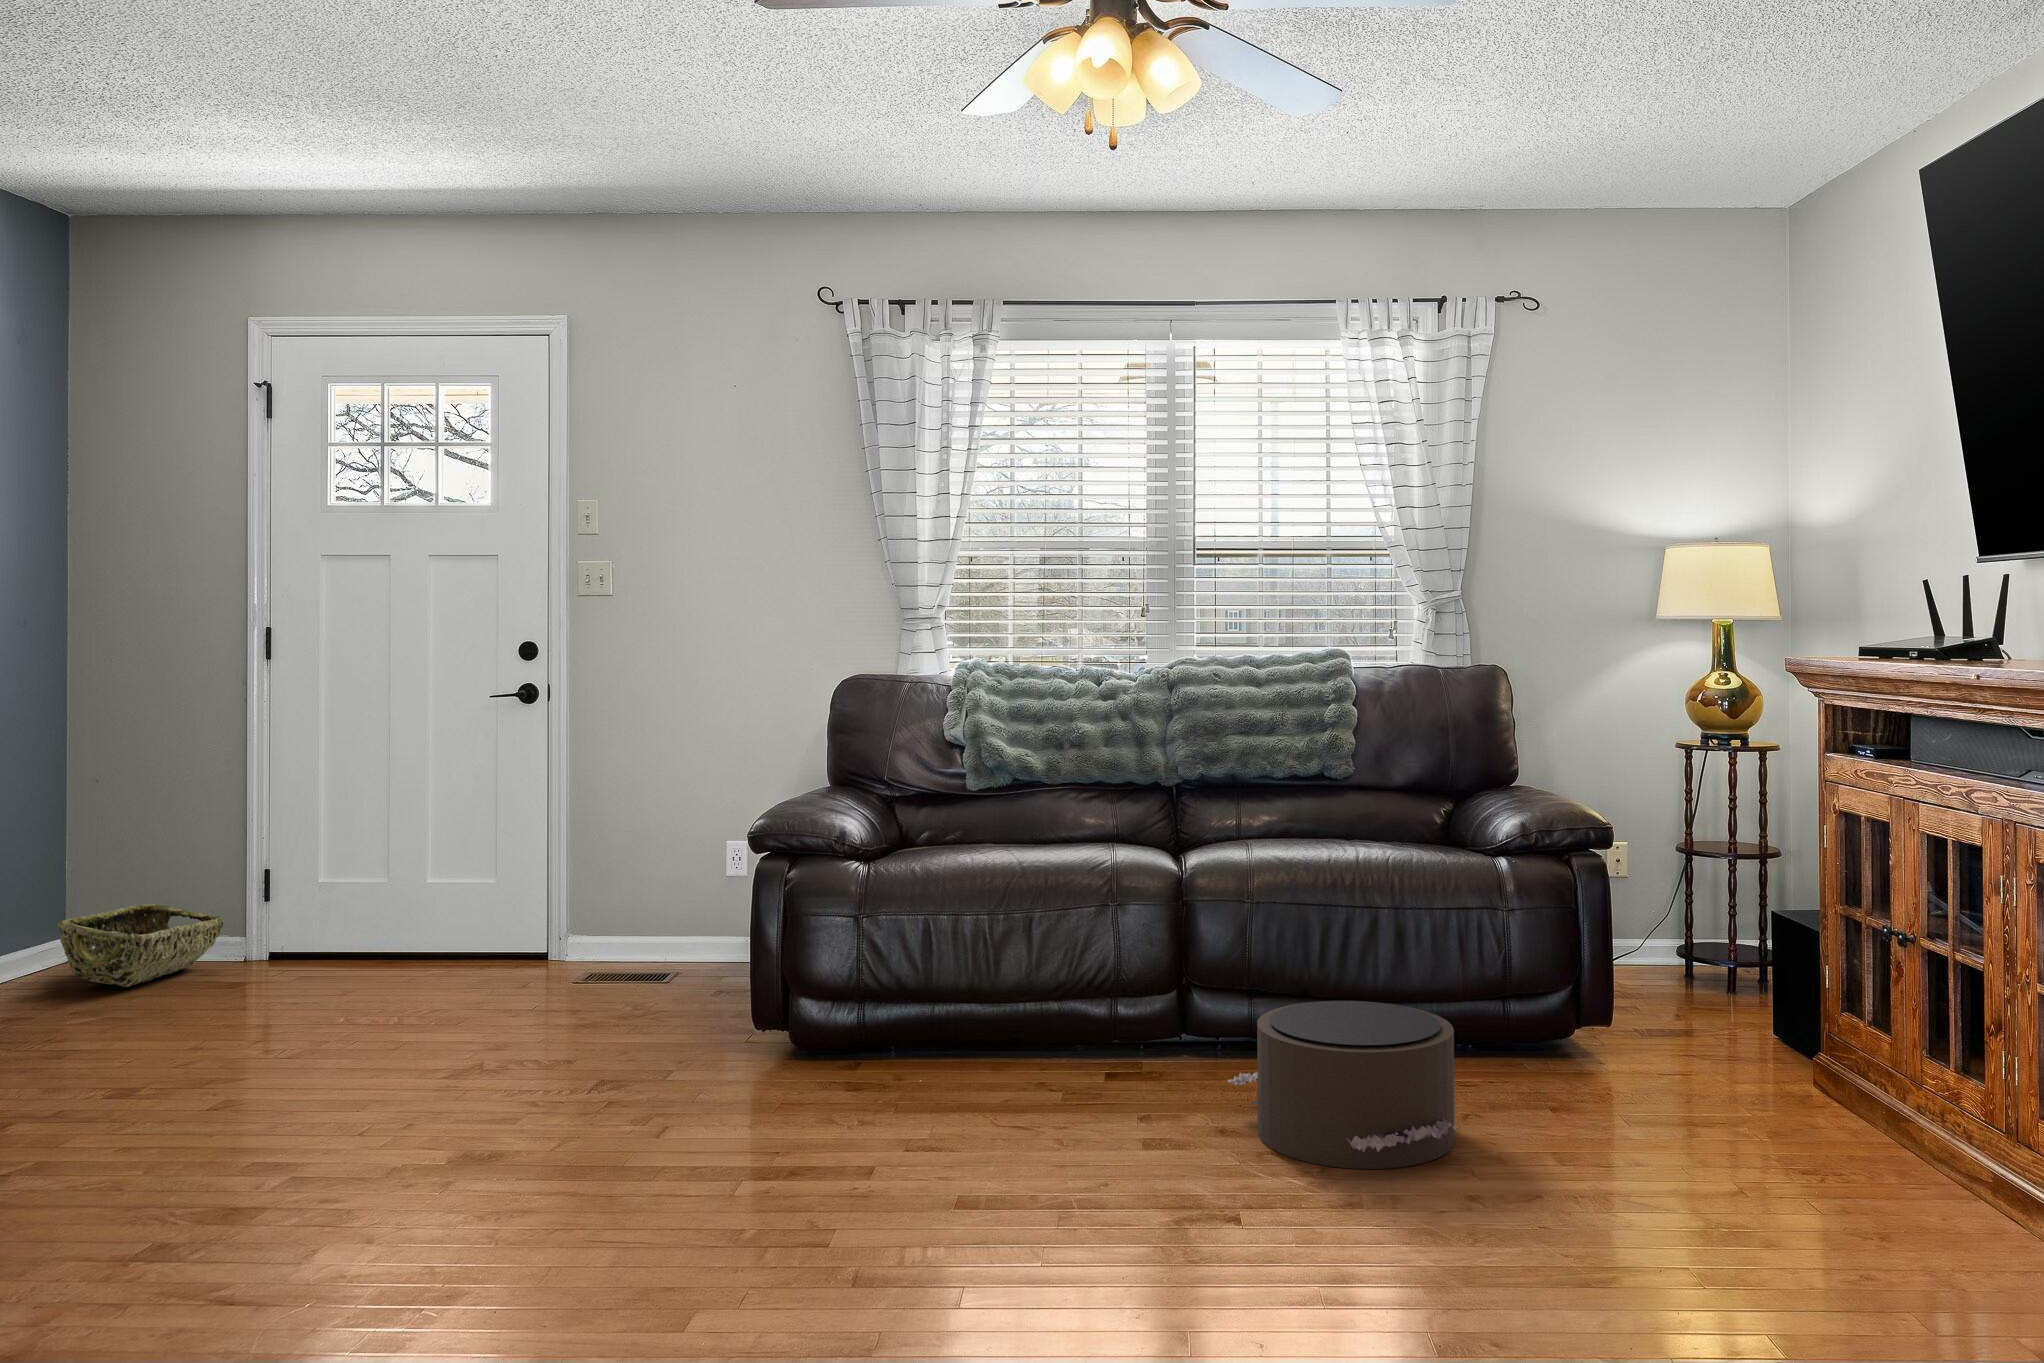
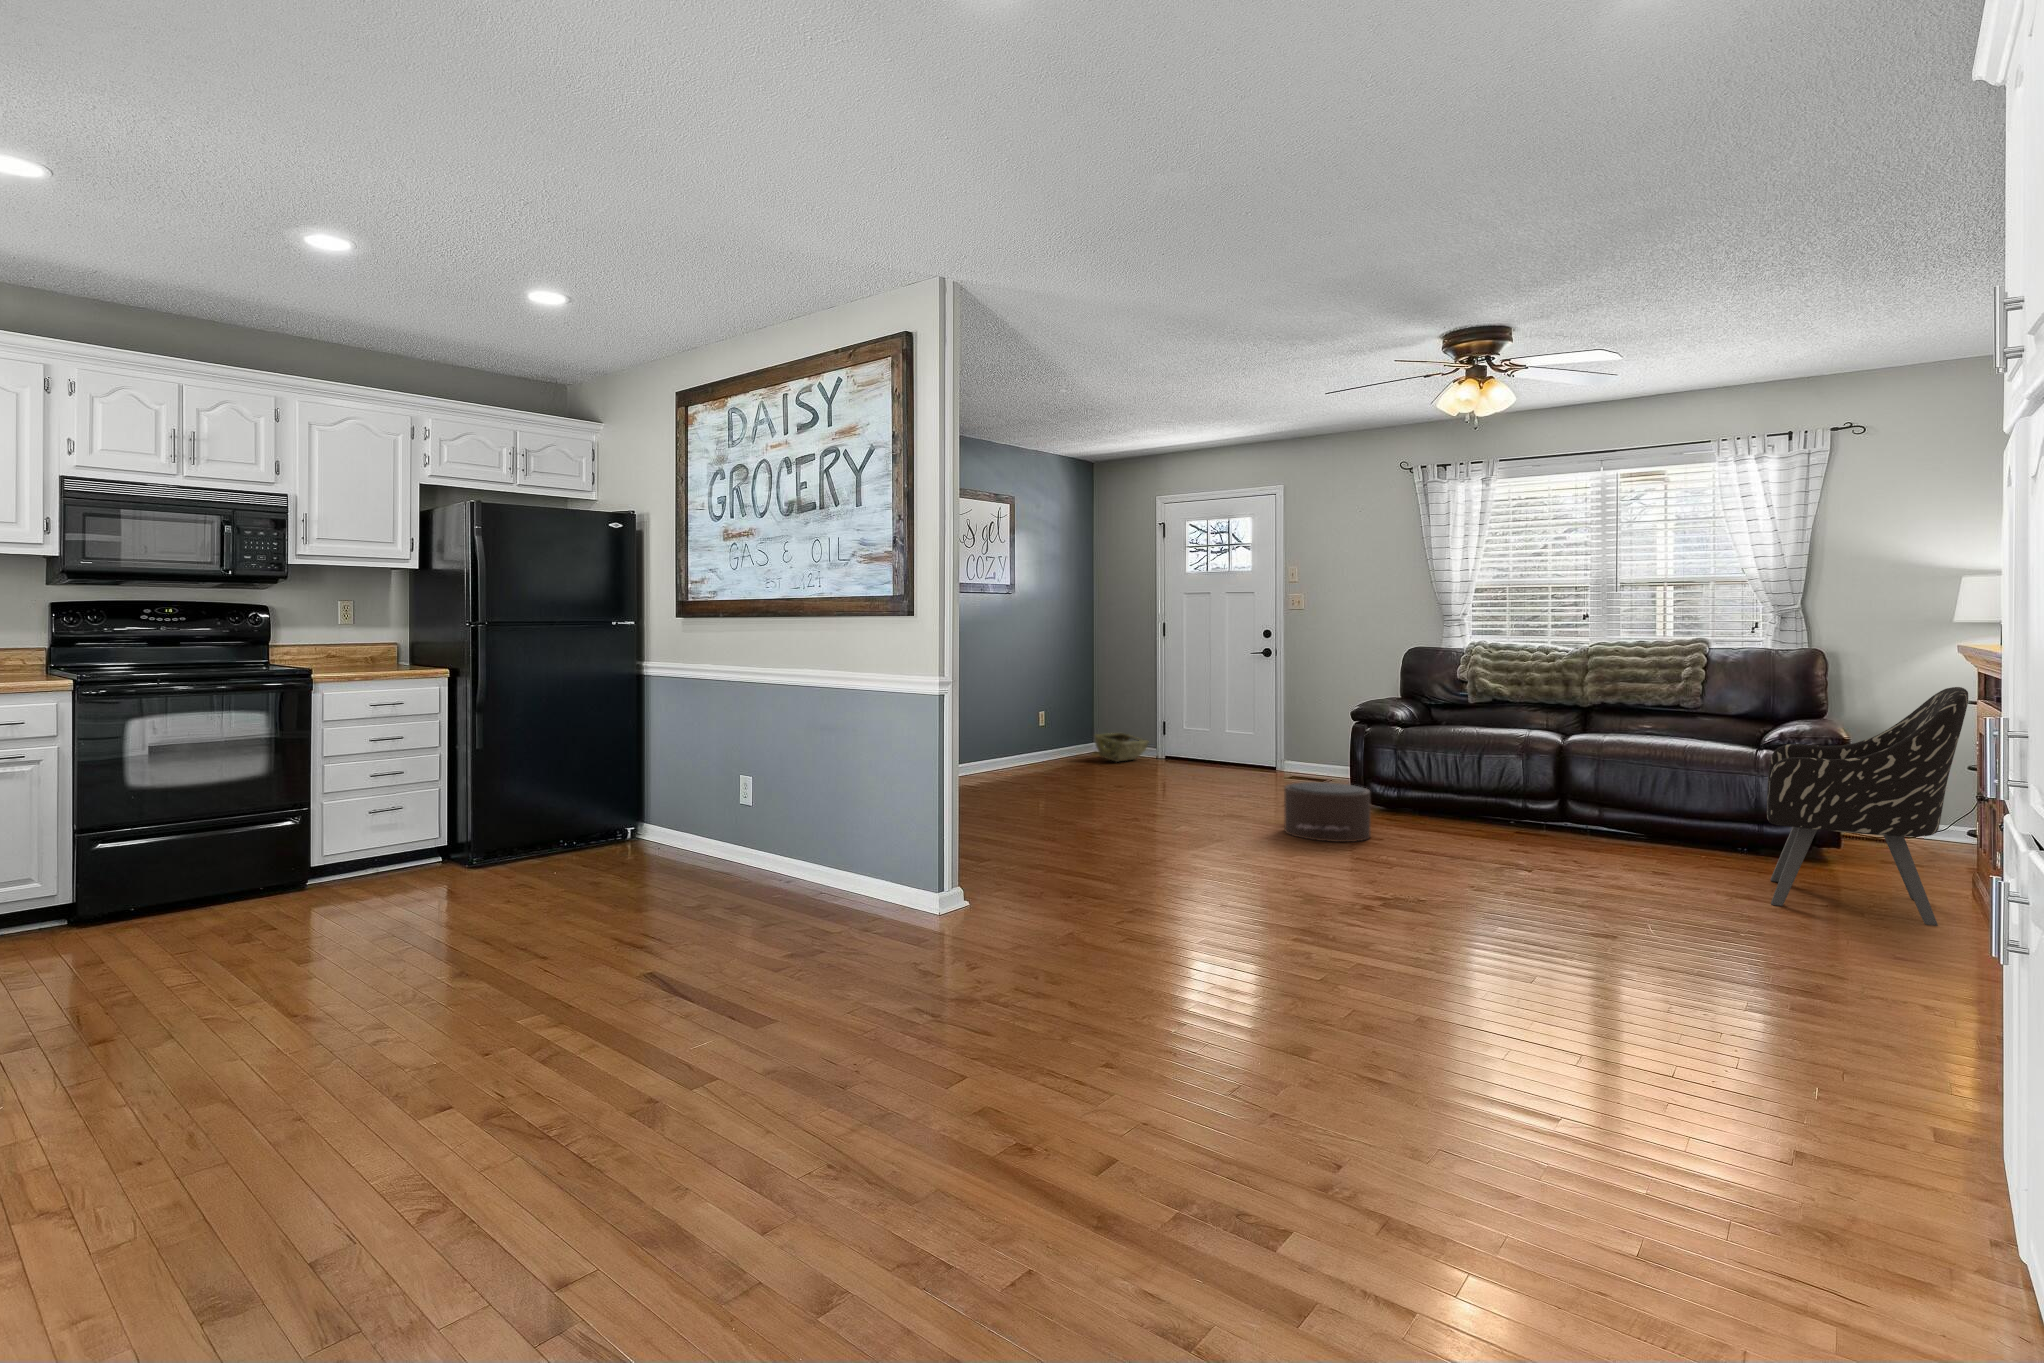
armchair: none [1595,737,1988,1236] -> present [1767,687,1968,926]
pouf: present [1227,1001,1460,1169] -> present [1284,782,1370,842]

